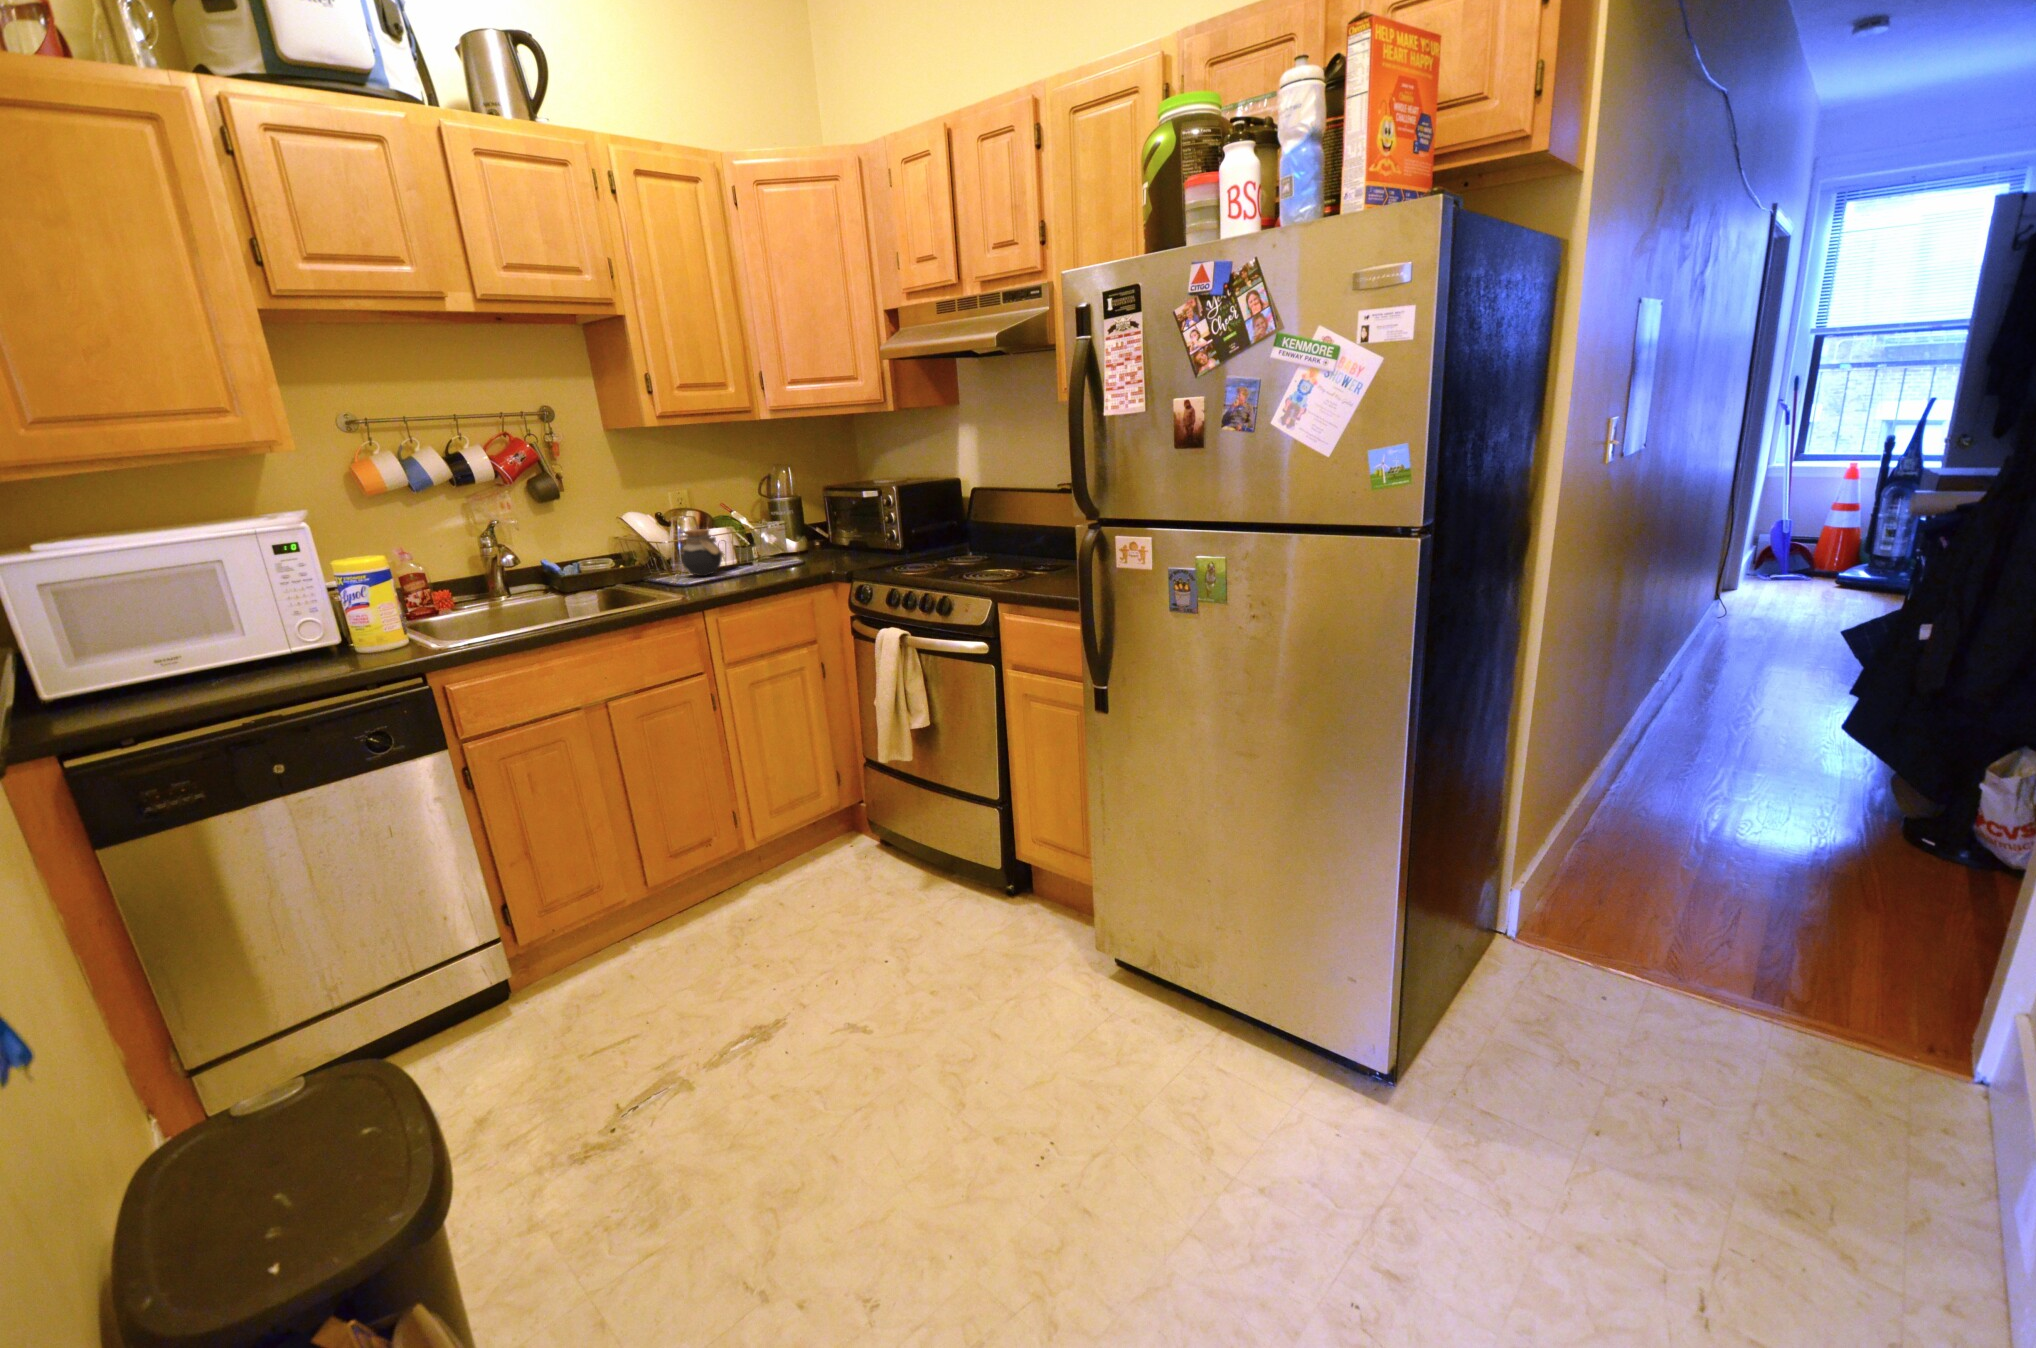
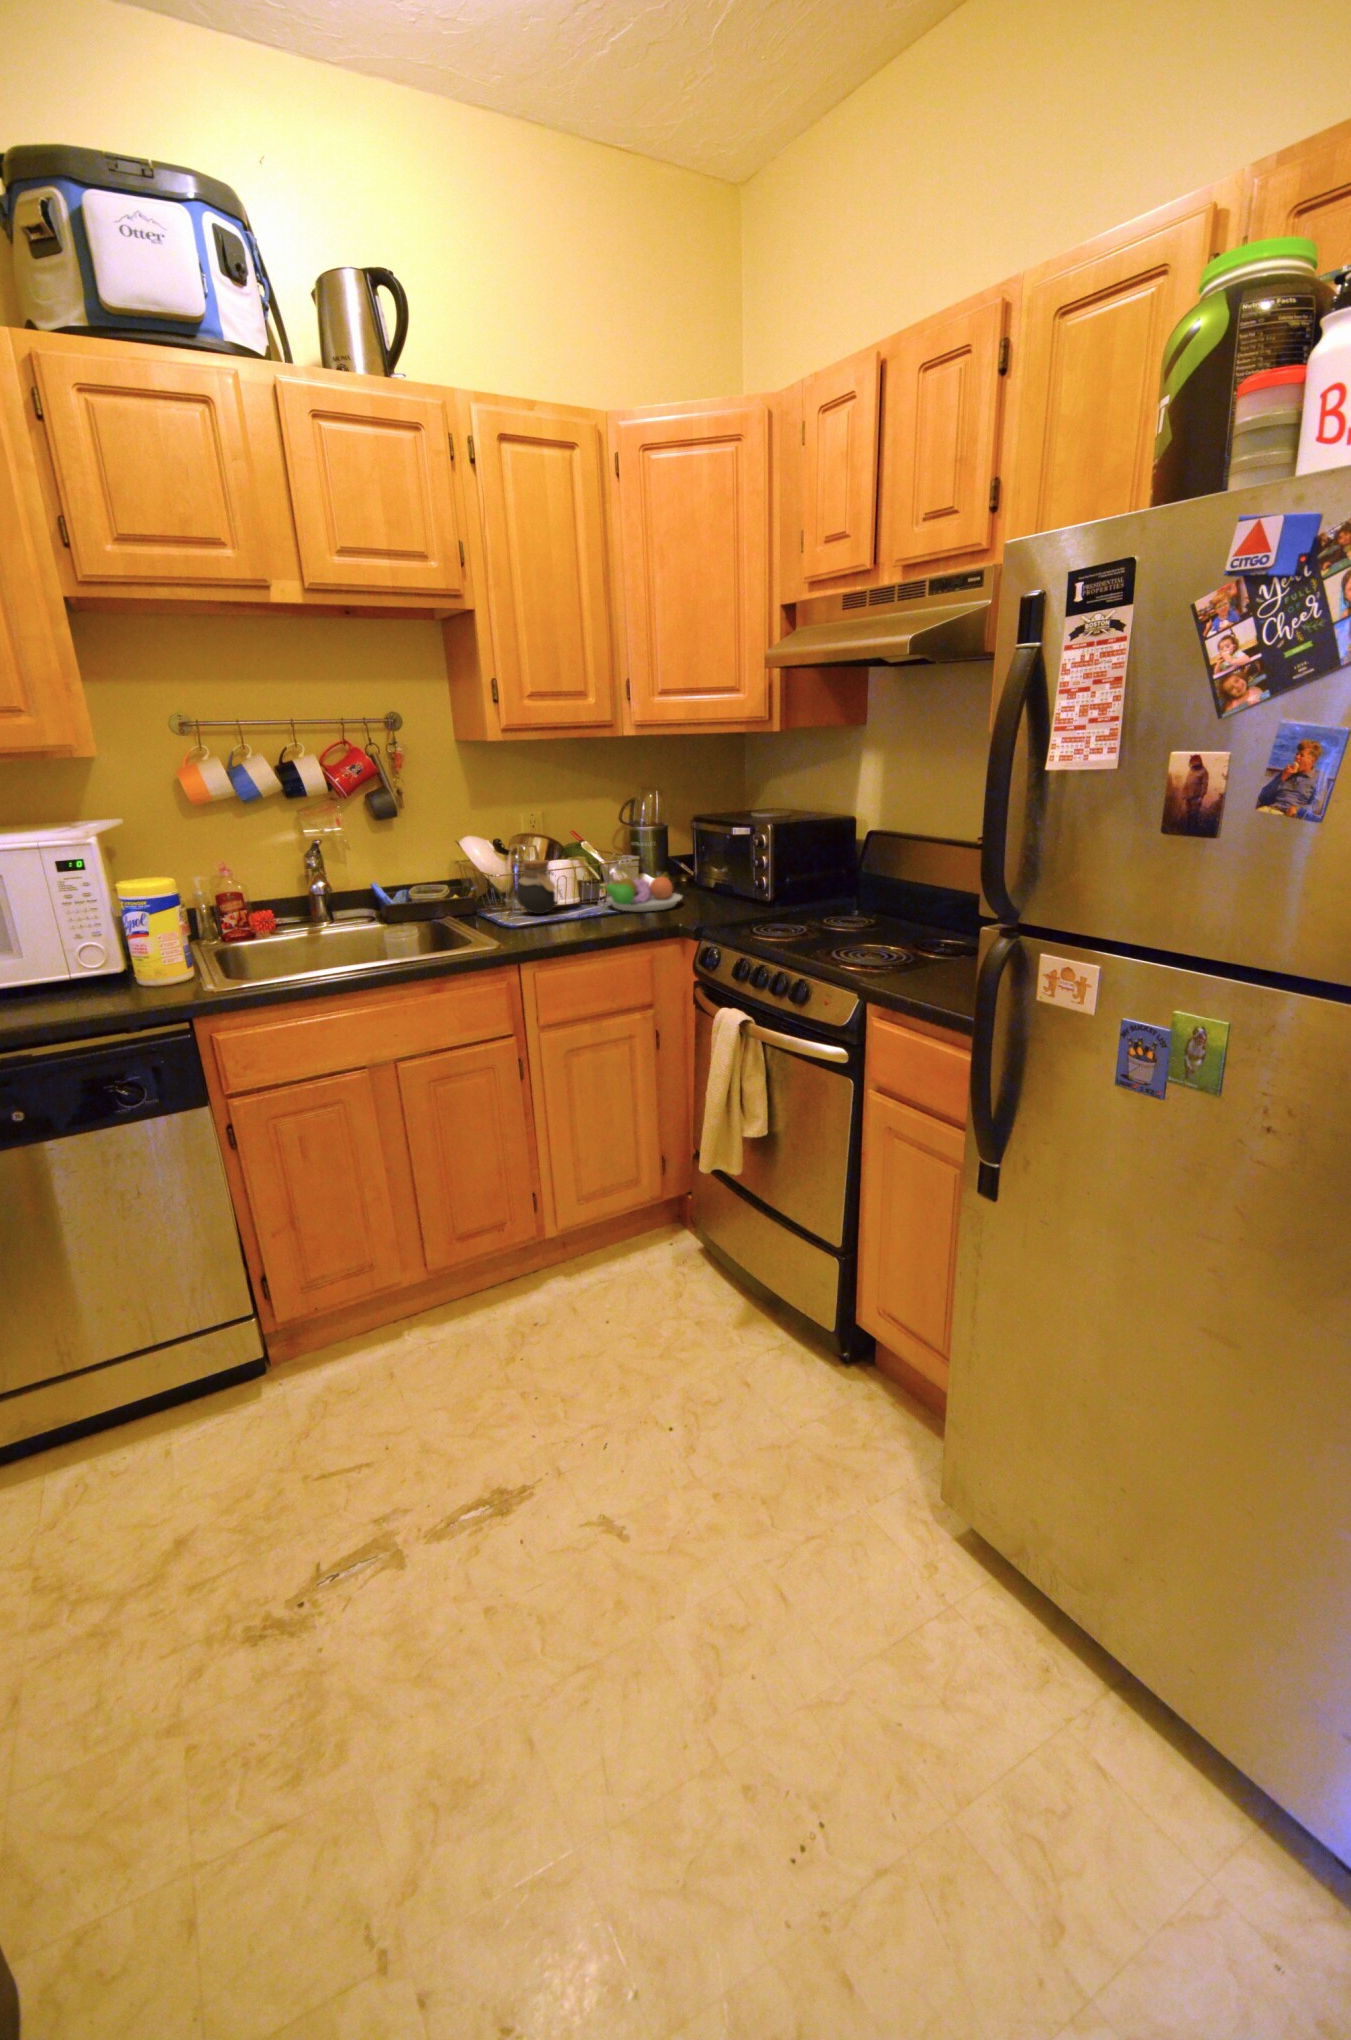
fruit bowl: none [754,537,829,567] -> present [598,876,682,911]

